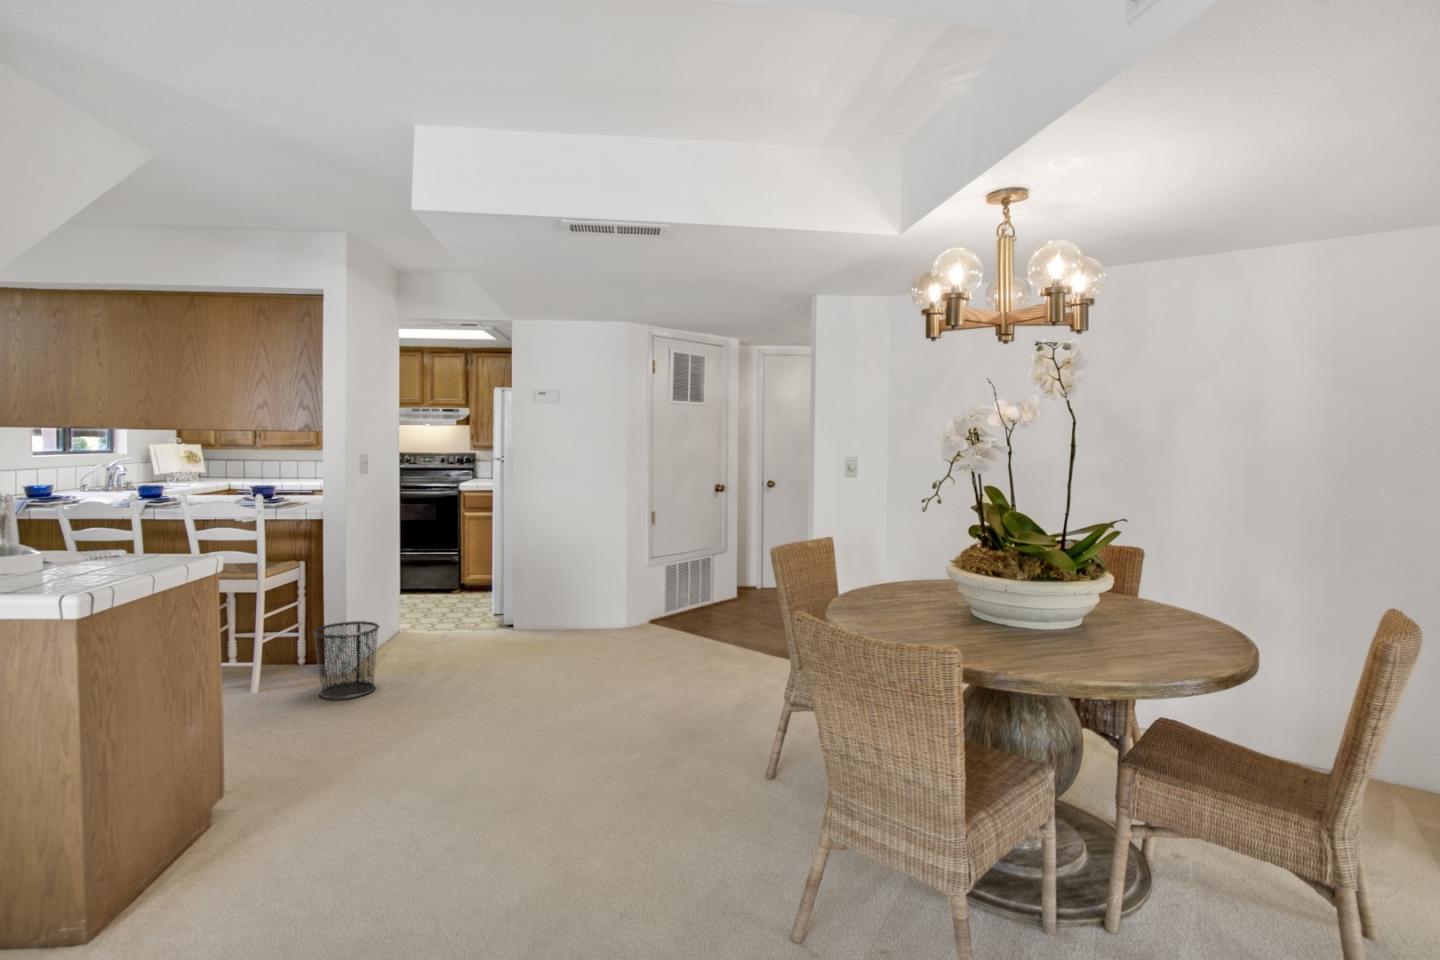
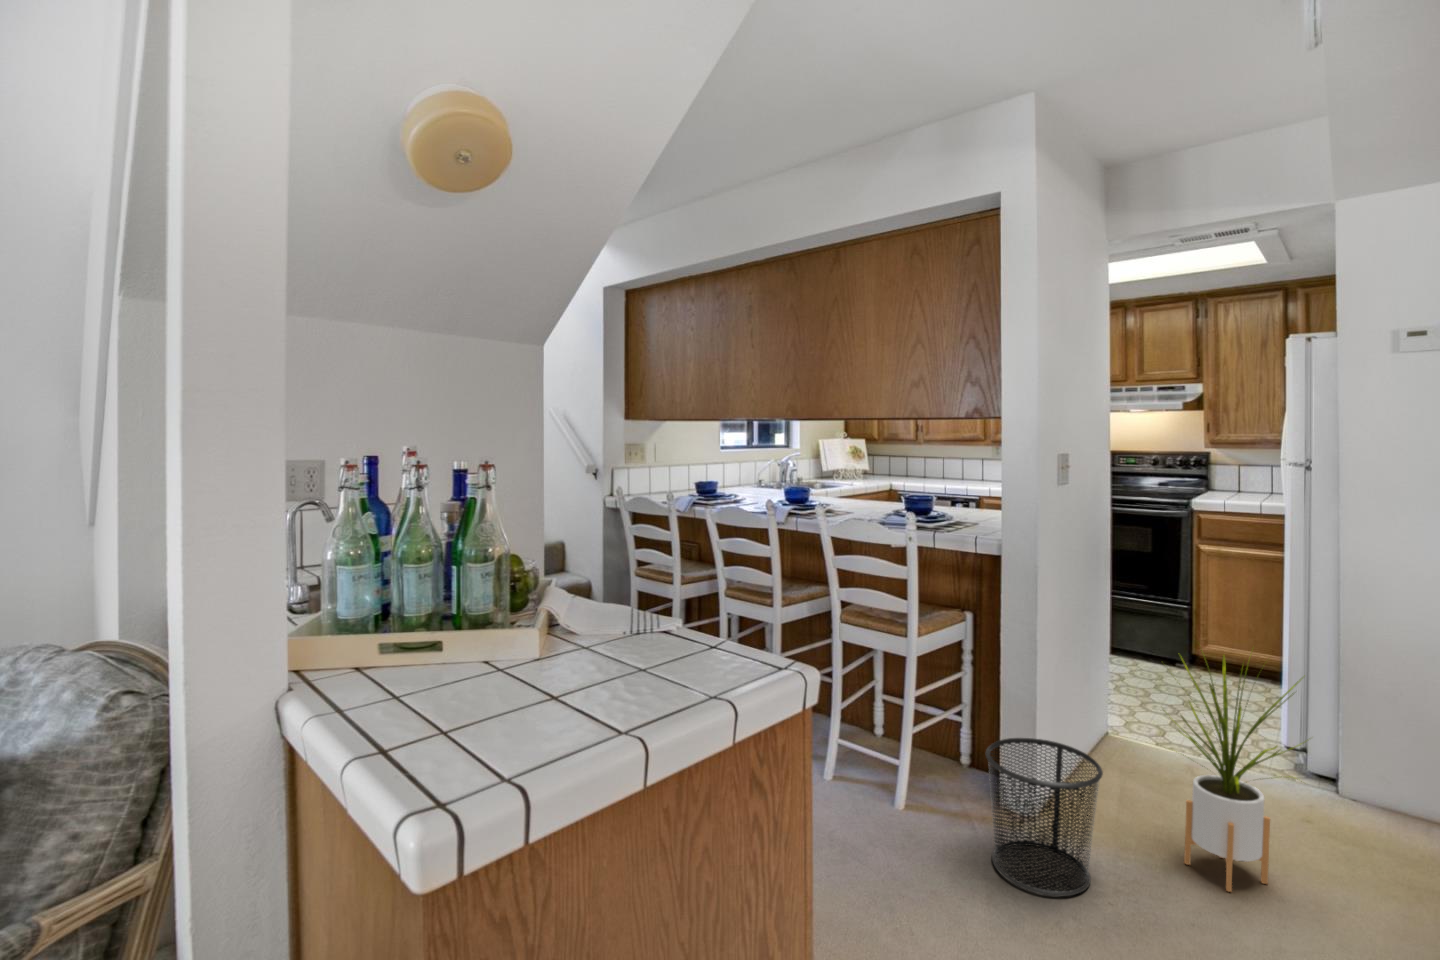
house plant: none [411,552,479,675] -> present [1179,648,1303,892]

